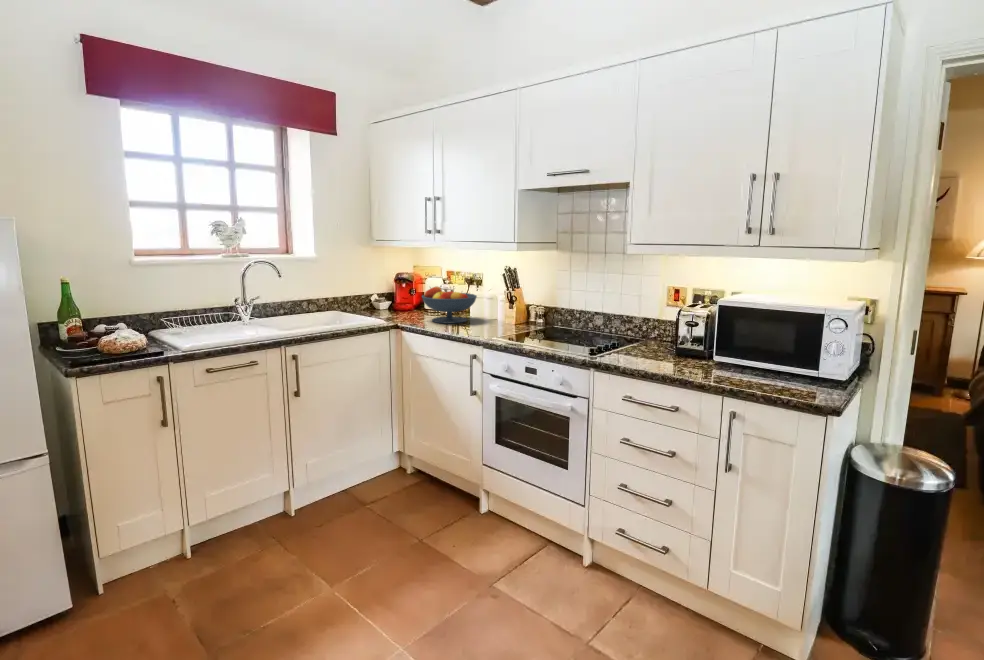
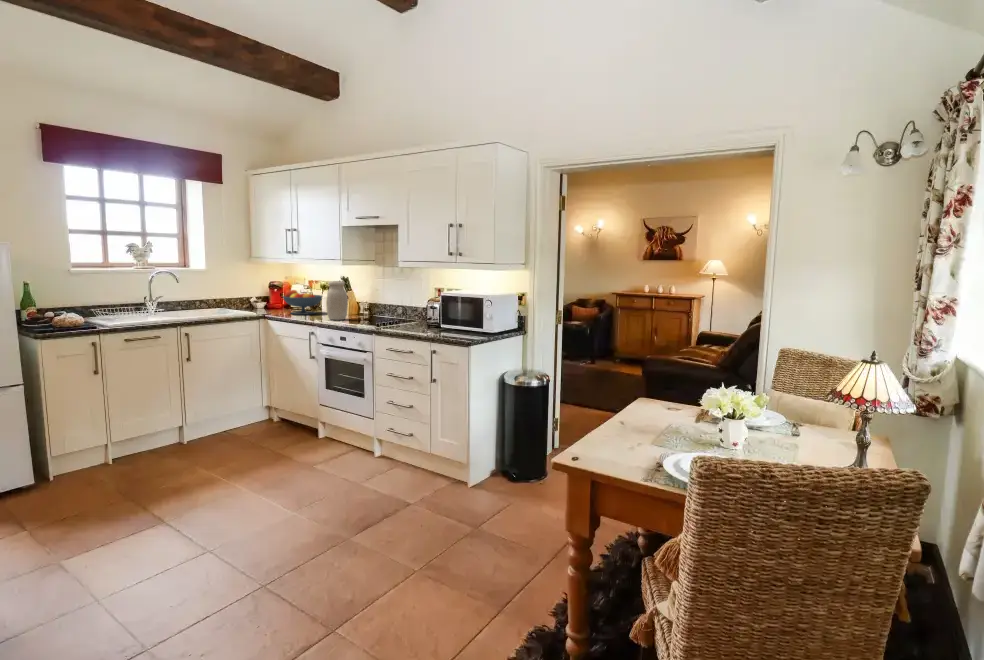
jar: none [494,275,527,336] -> present [326,281,348,320]

